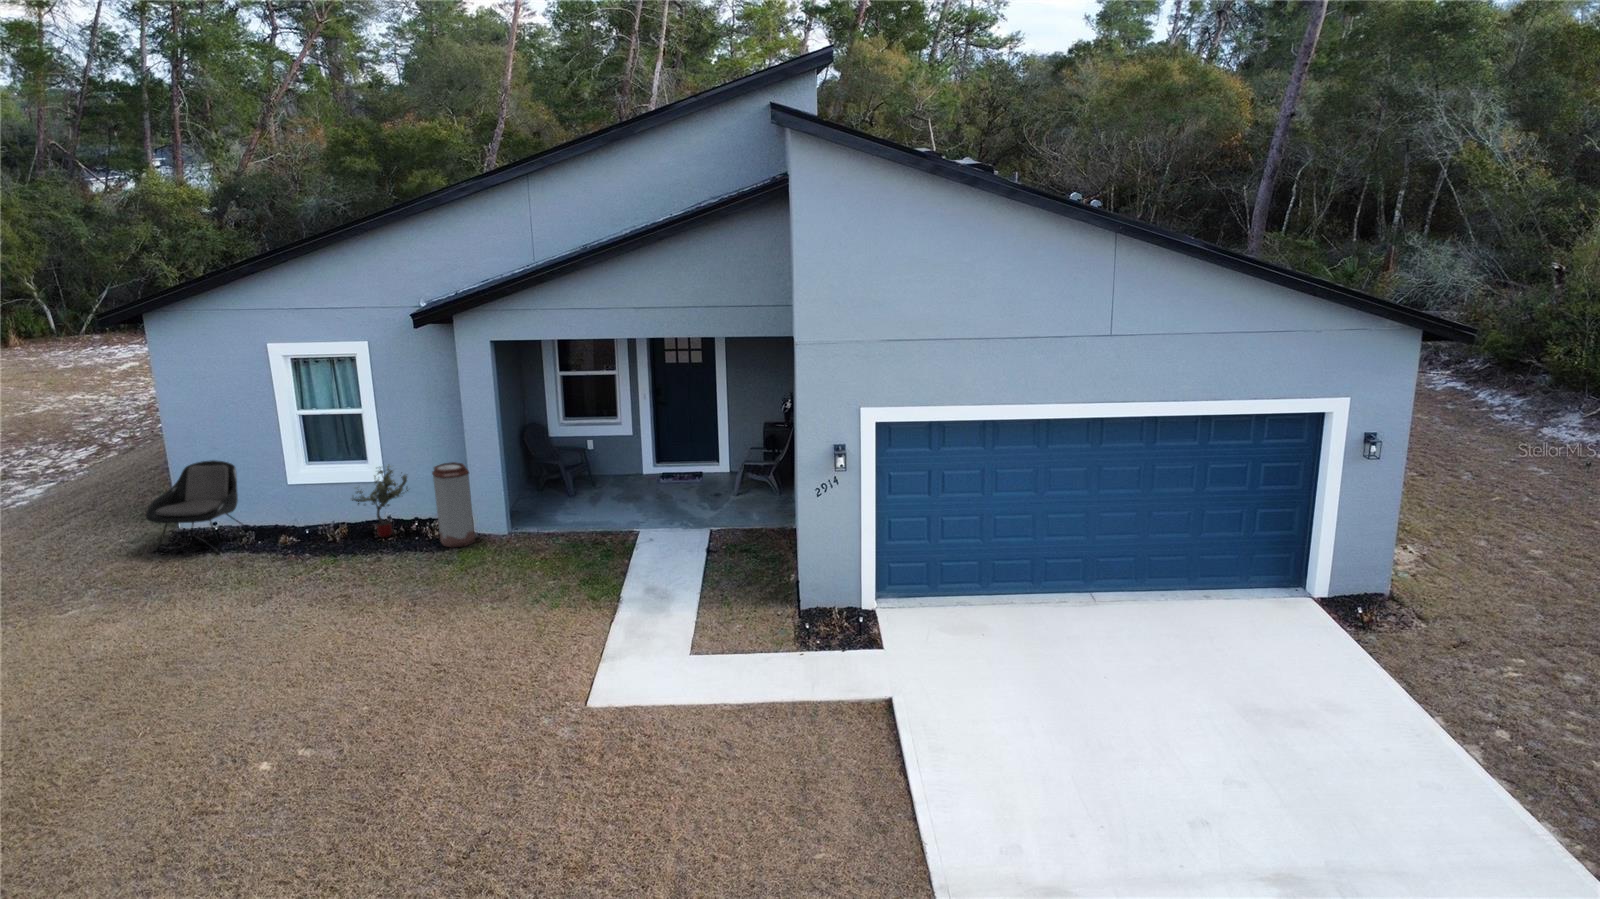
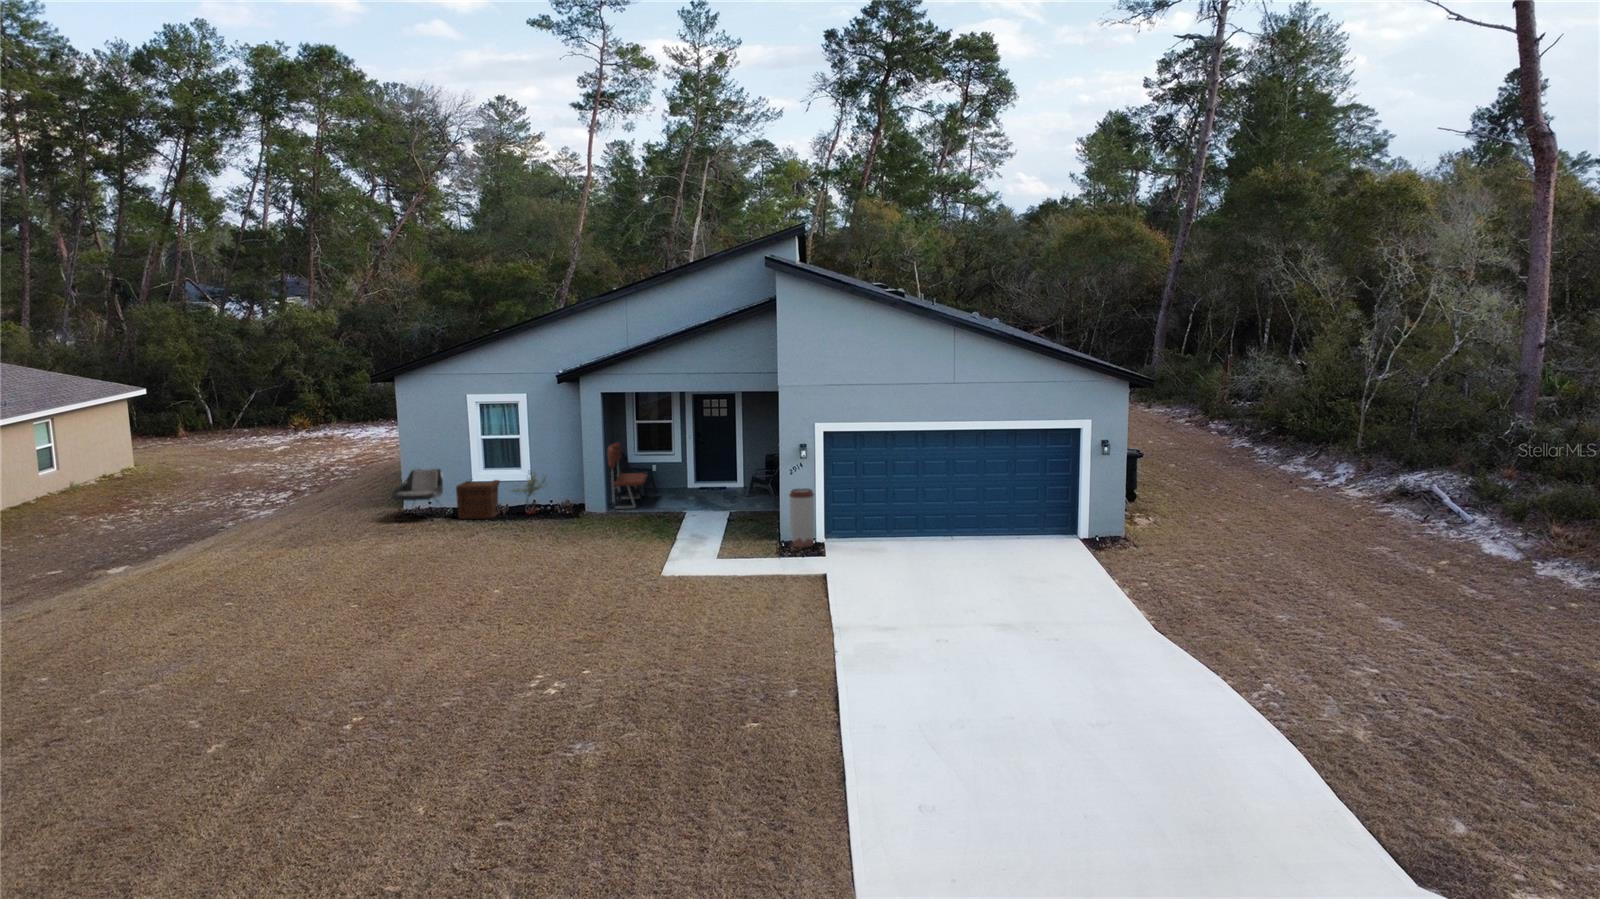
bench: none [509,412,578,524] -> present [607,443,647,509]
trash can: present [432,462,475,547] -> present [789,488,814,548]
wooden crate: none [254,479,343,550] -> present [456,480,500,519]

